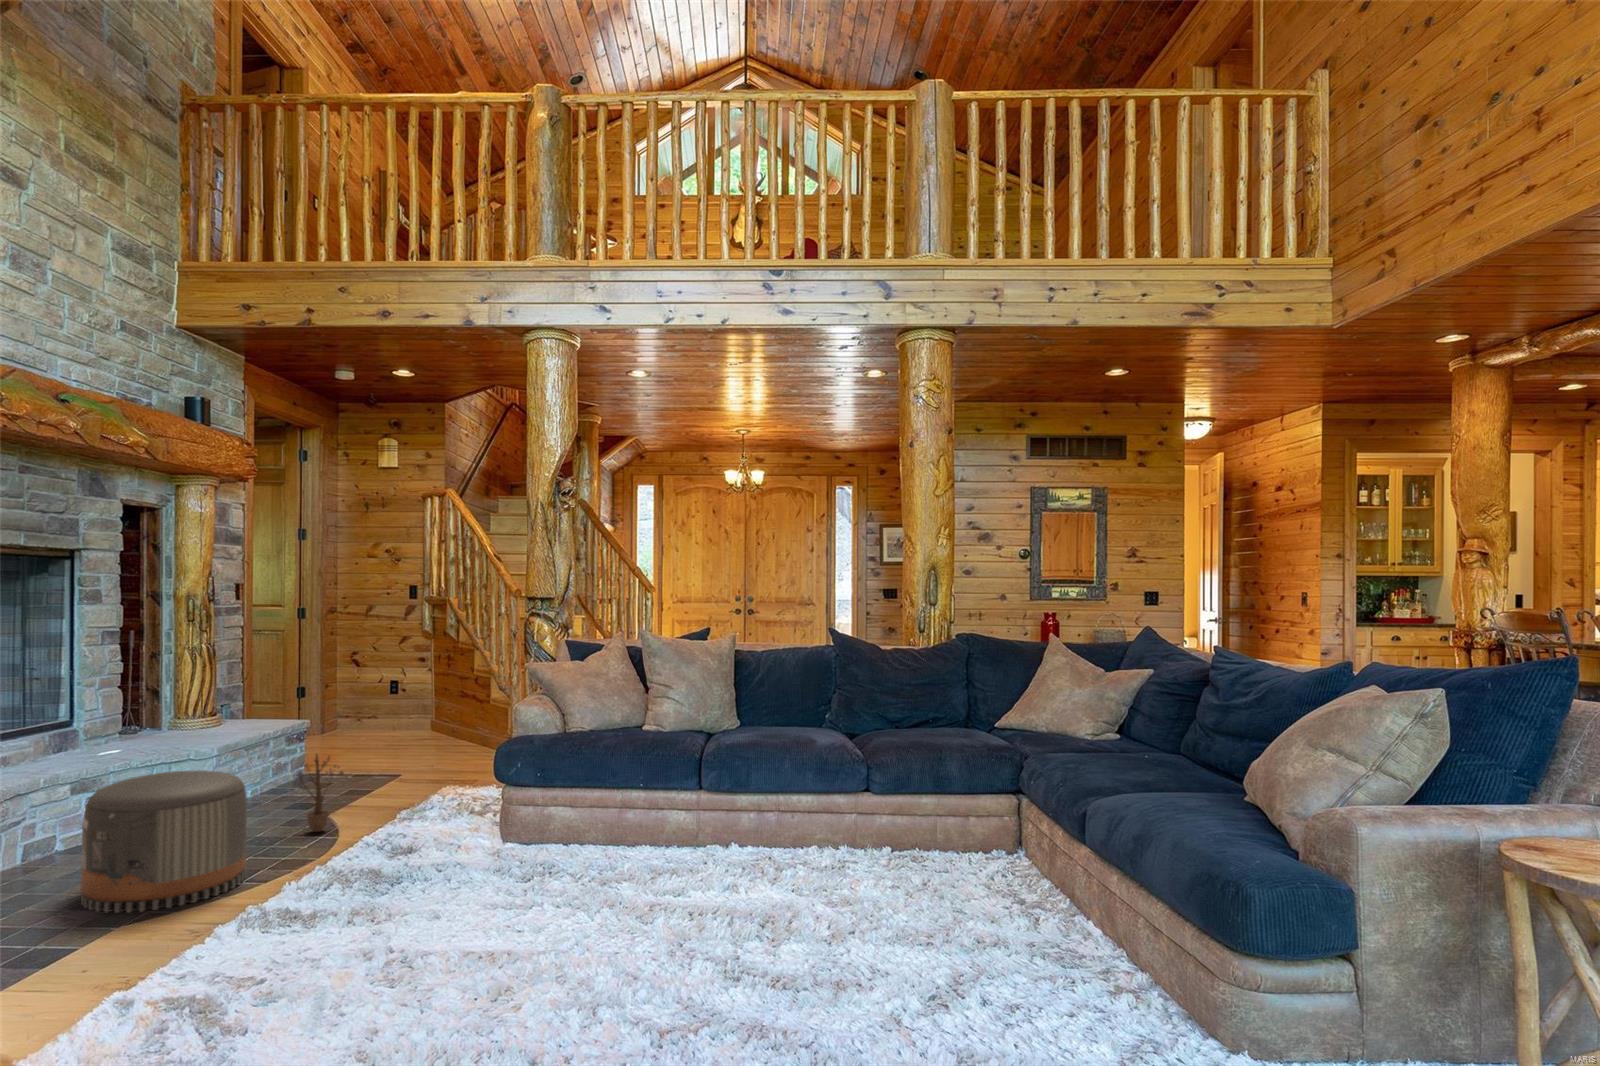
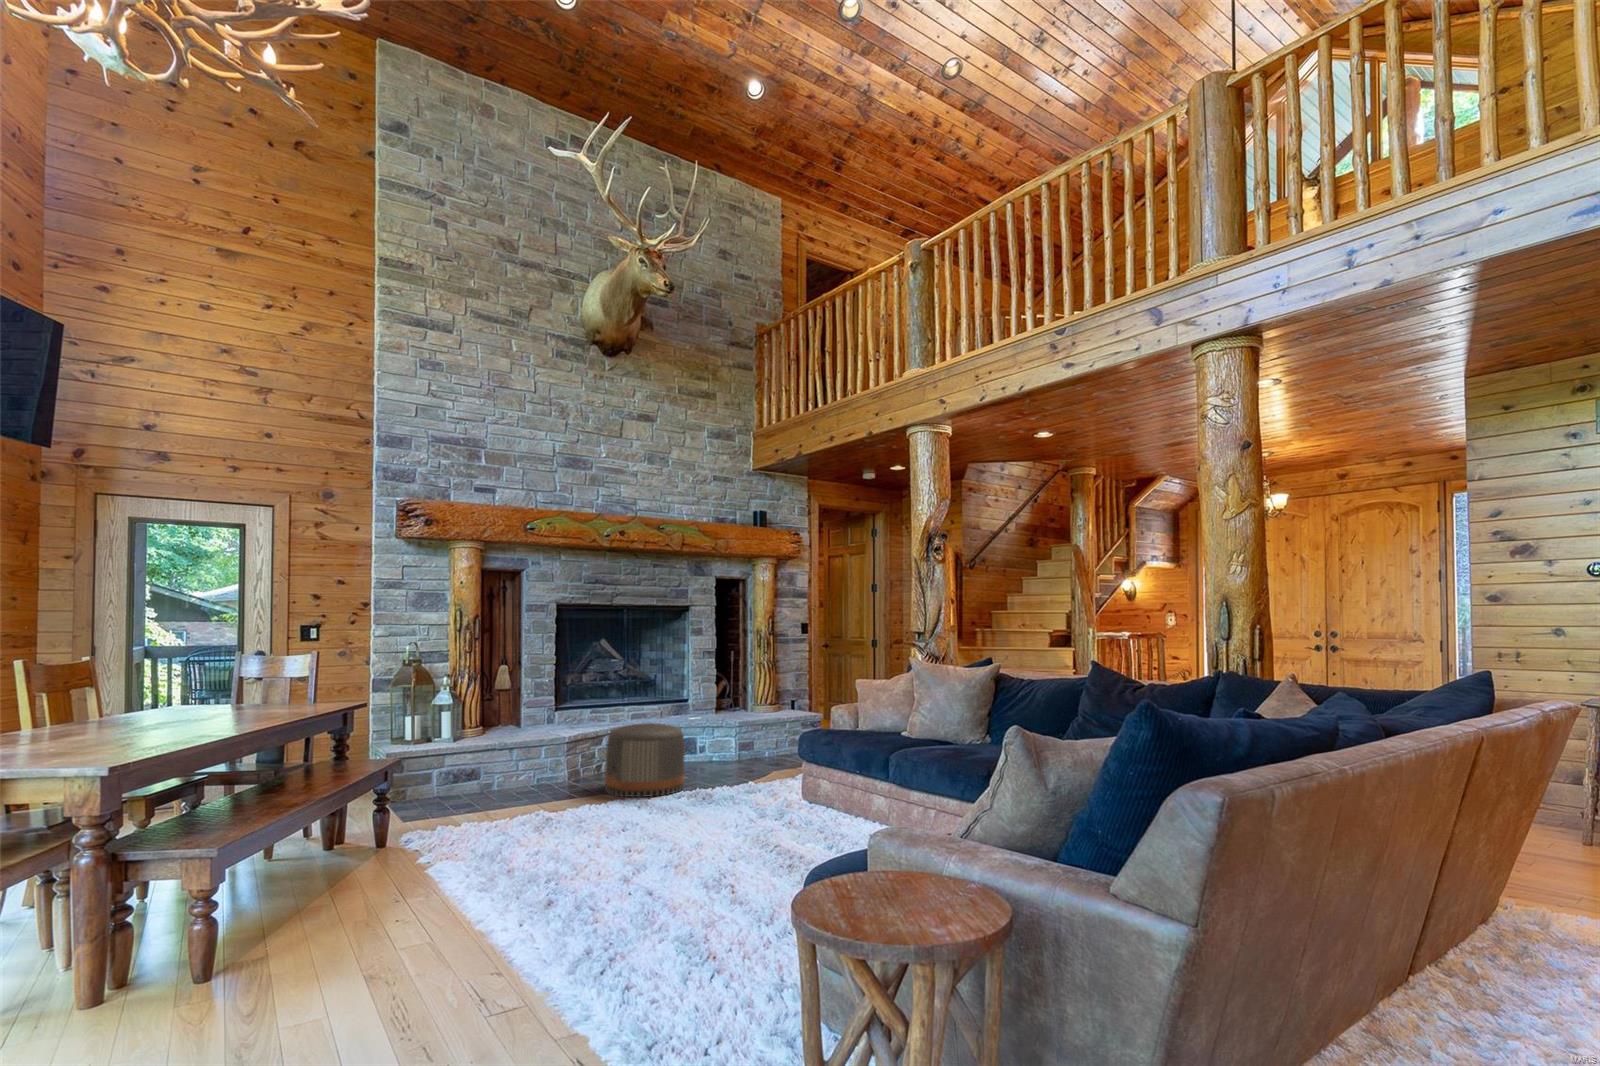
decorative plant: present [283,755,343,834] -> none [734,728,771,780]

